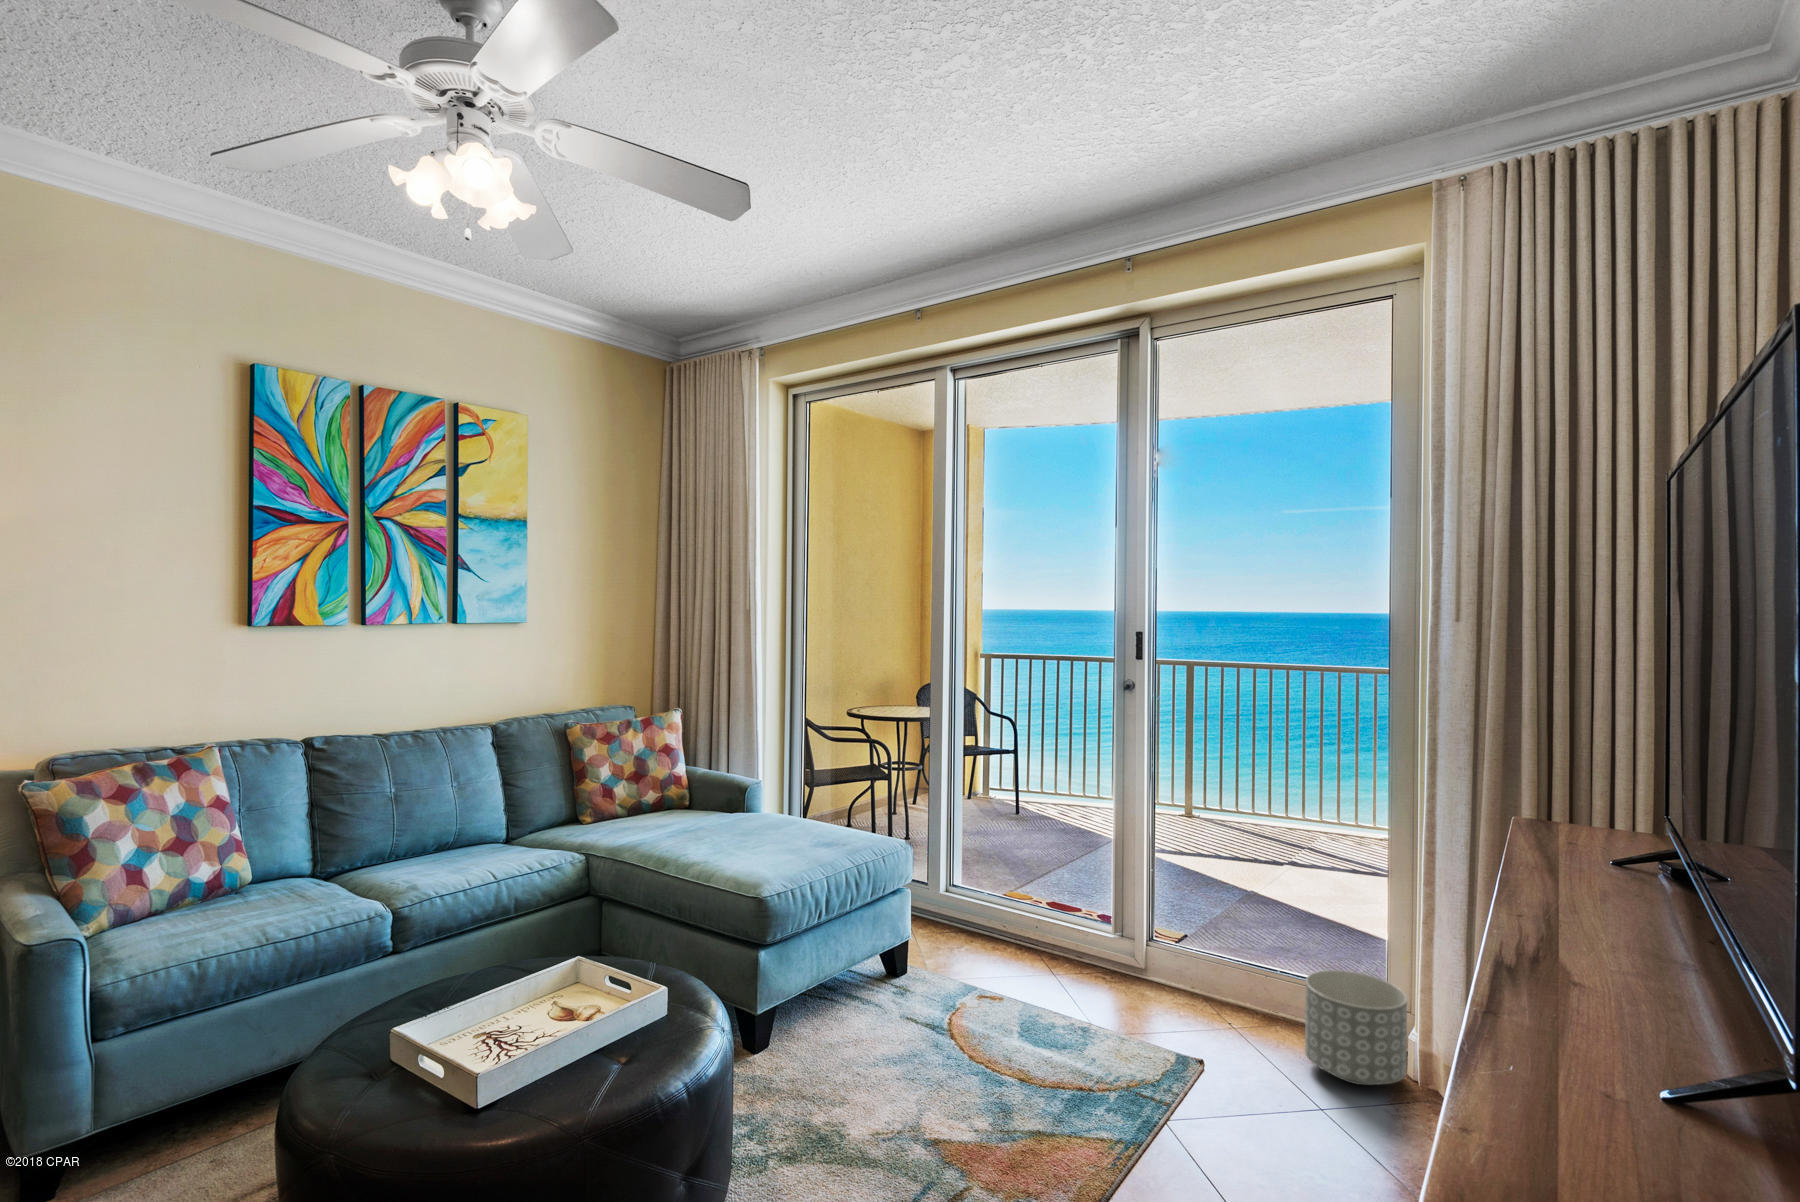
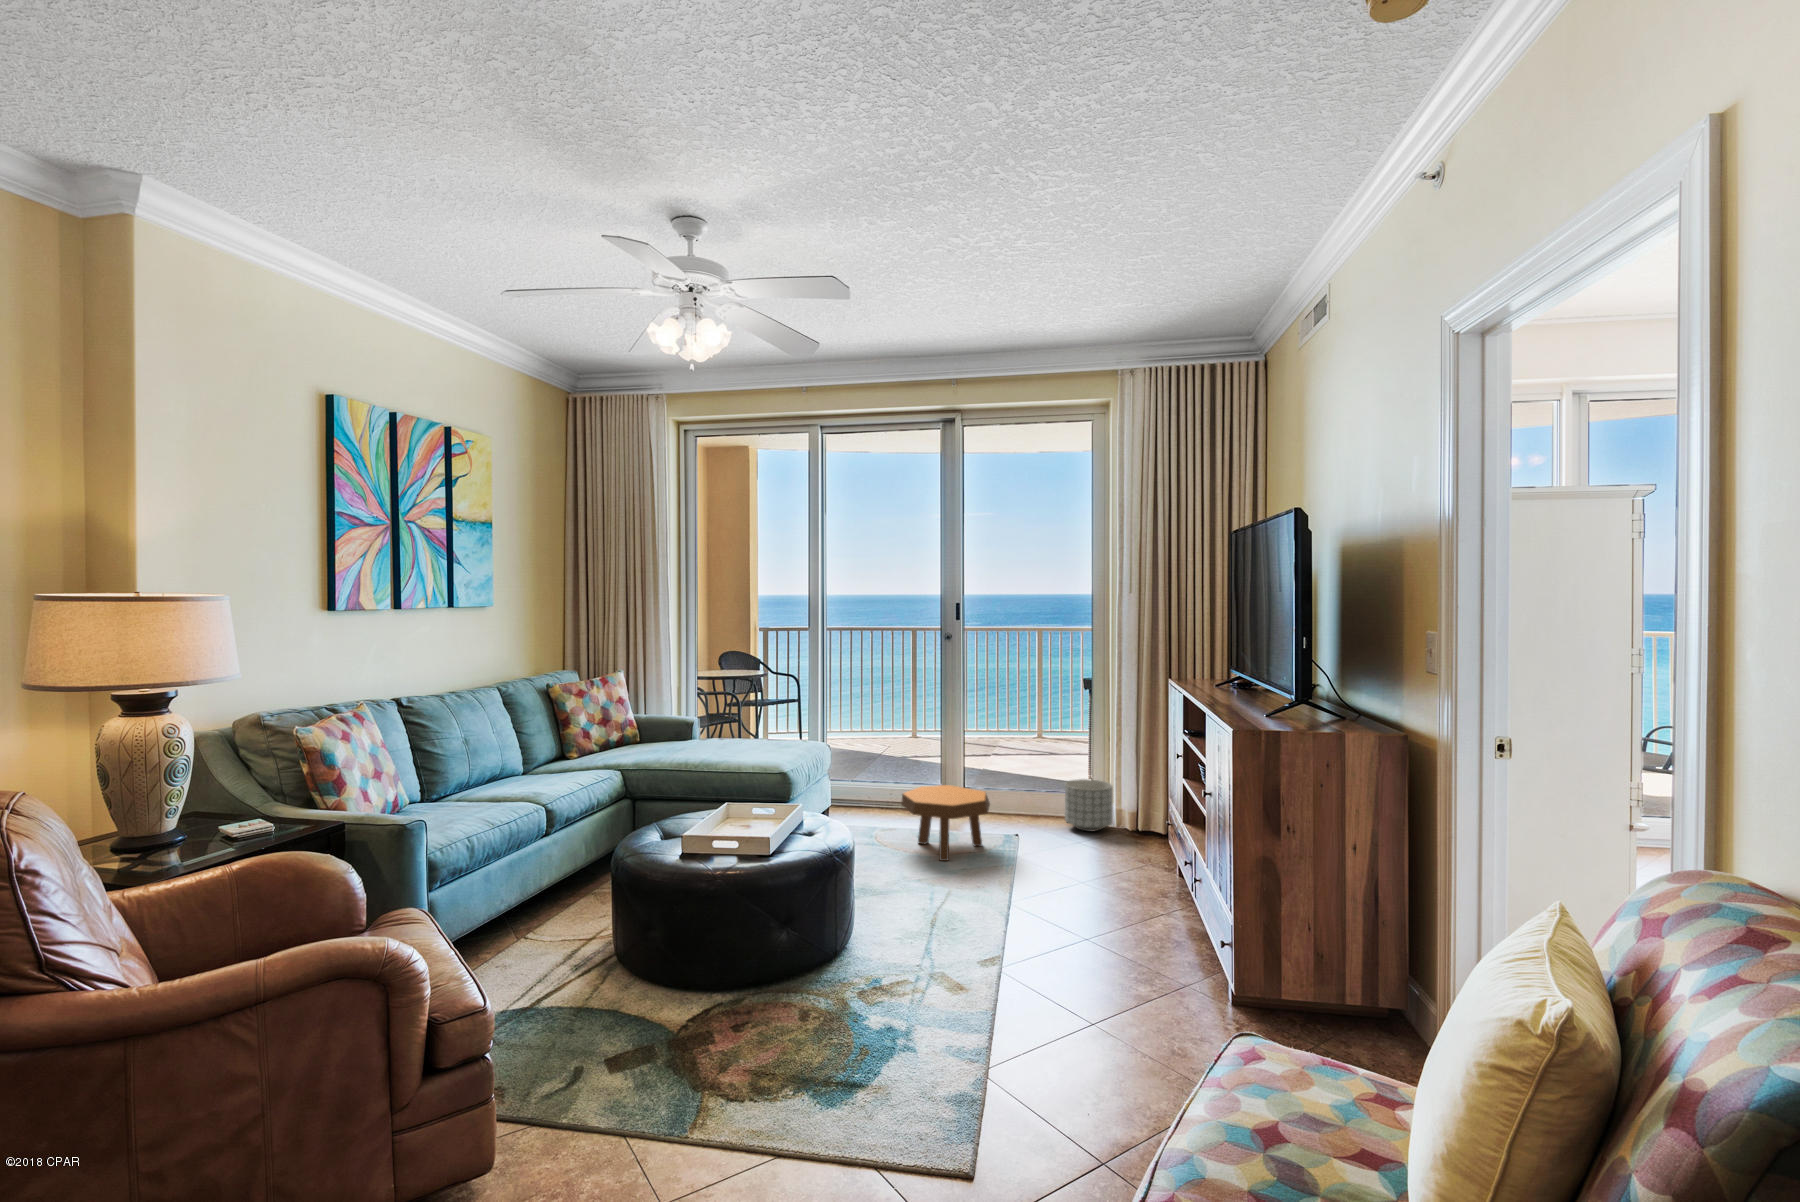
footstool: none [970,940,1131,1098] -> present [901,785,990,861]

